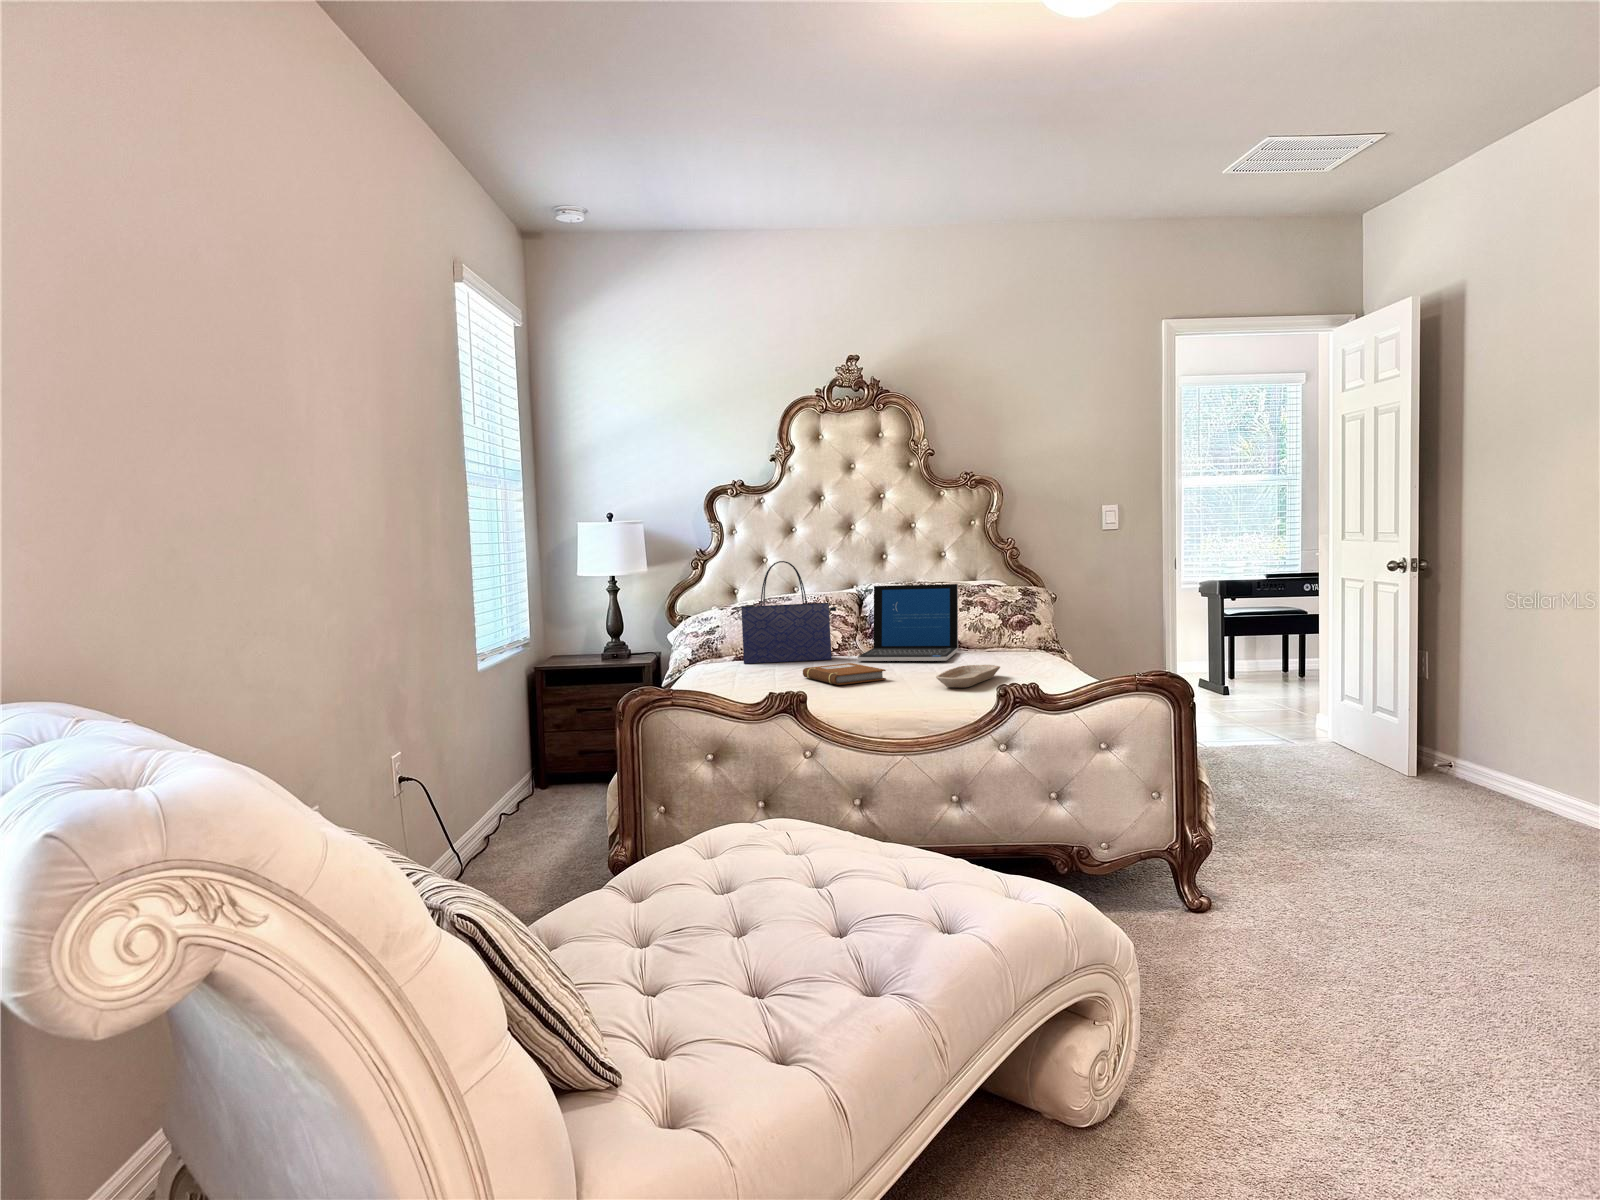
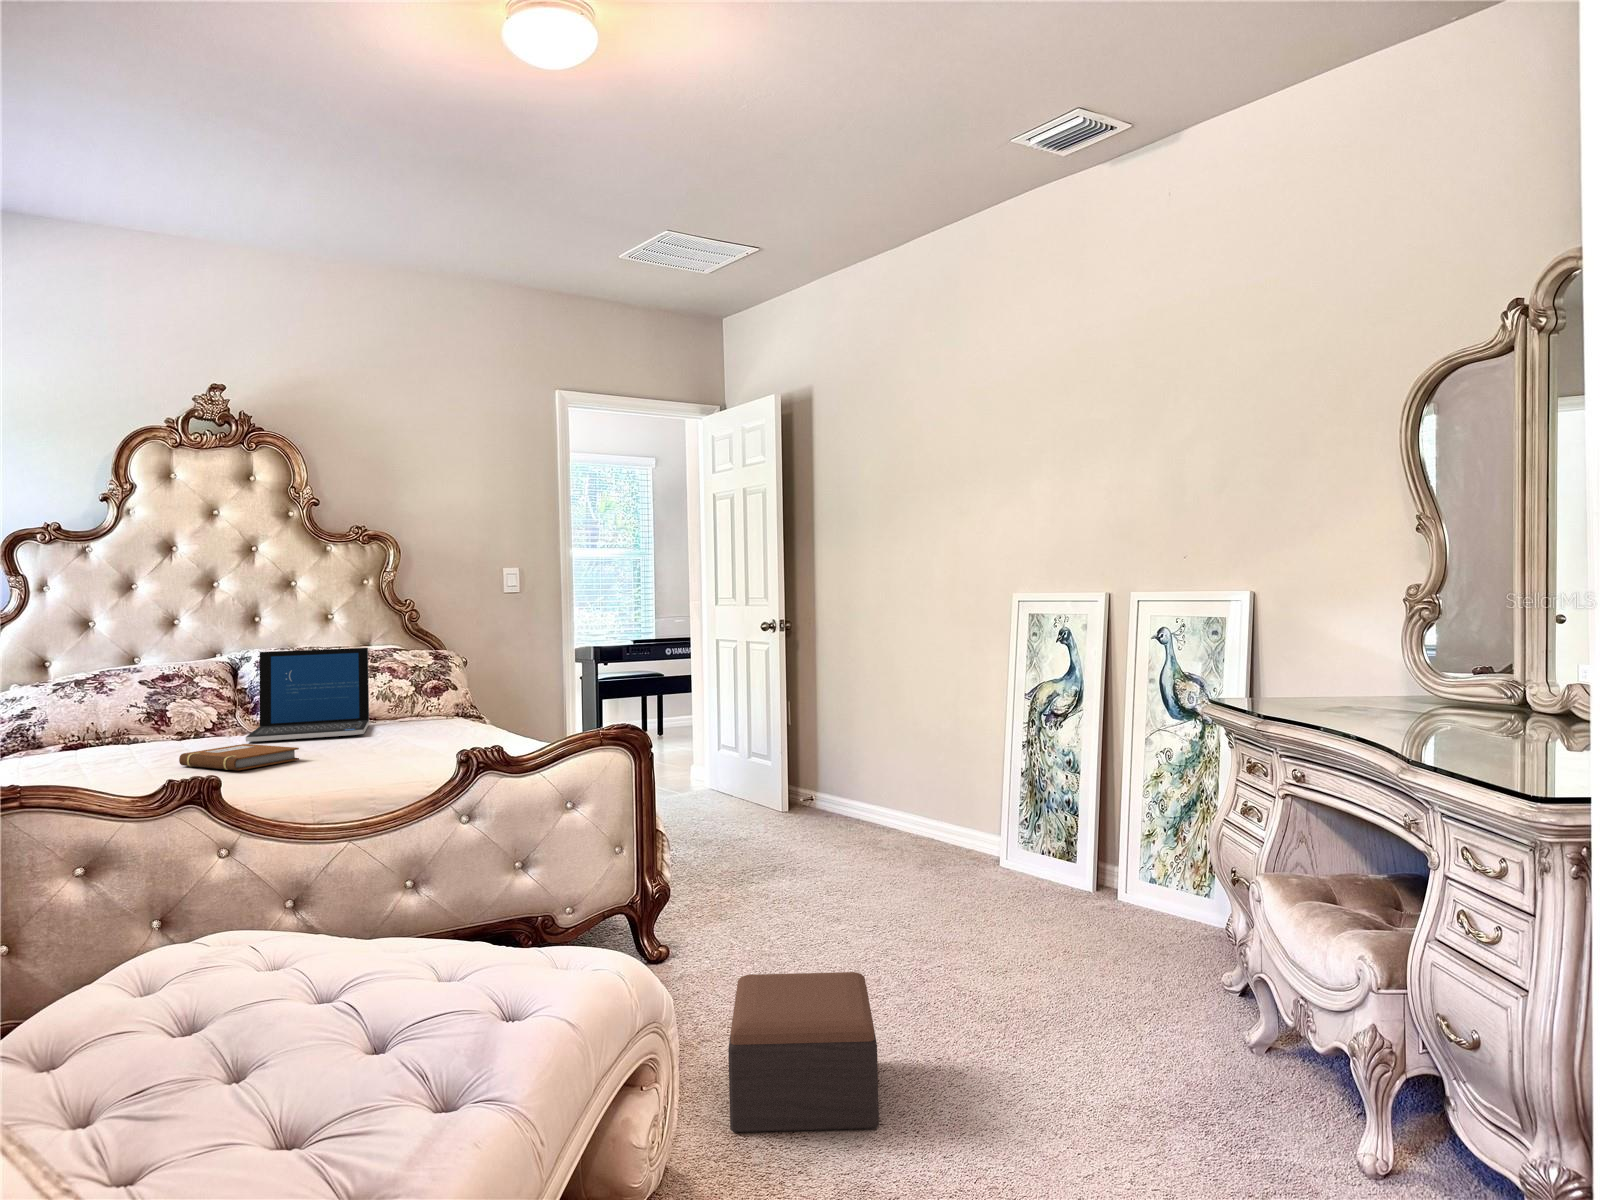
tote bag: present [741,561,836,664] -> none [69,621,213,756]
tray: present [936,665,1000,688] -> none [370,734,439,761]
footstool: none [1200,939,1389,1131] -> present [728,972,879,1132]

